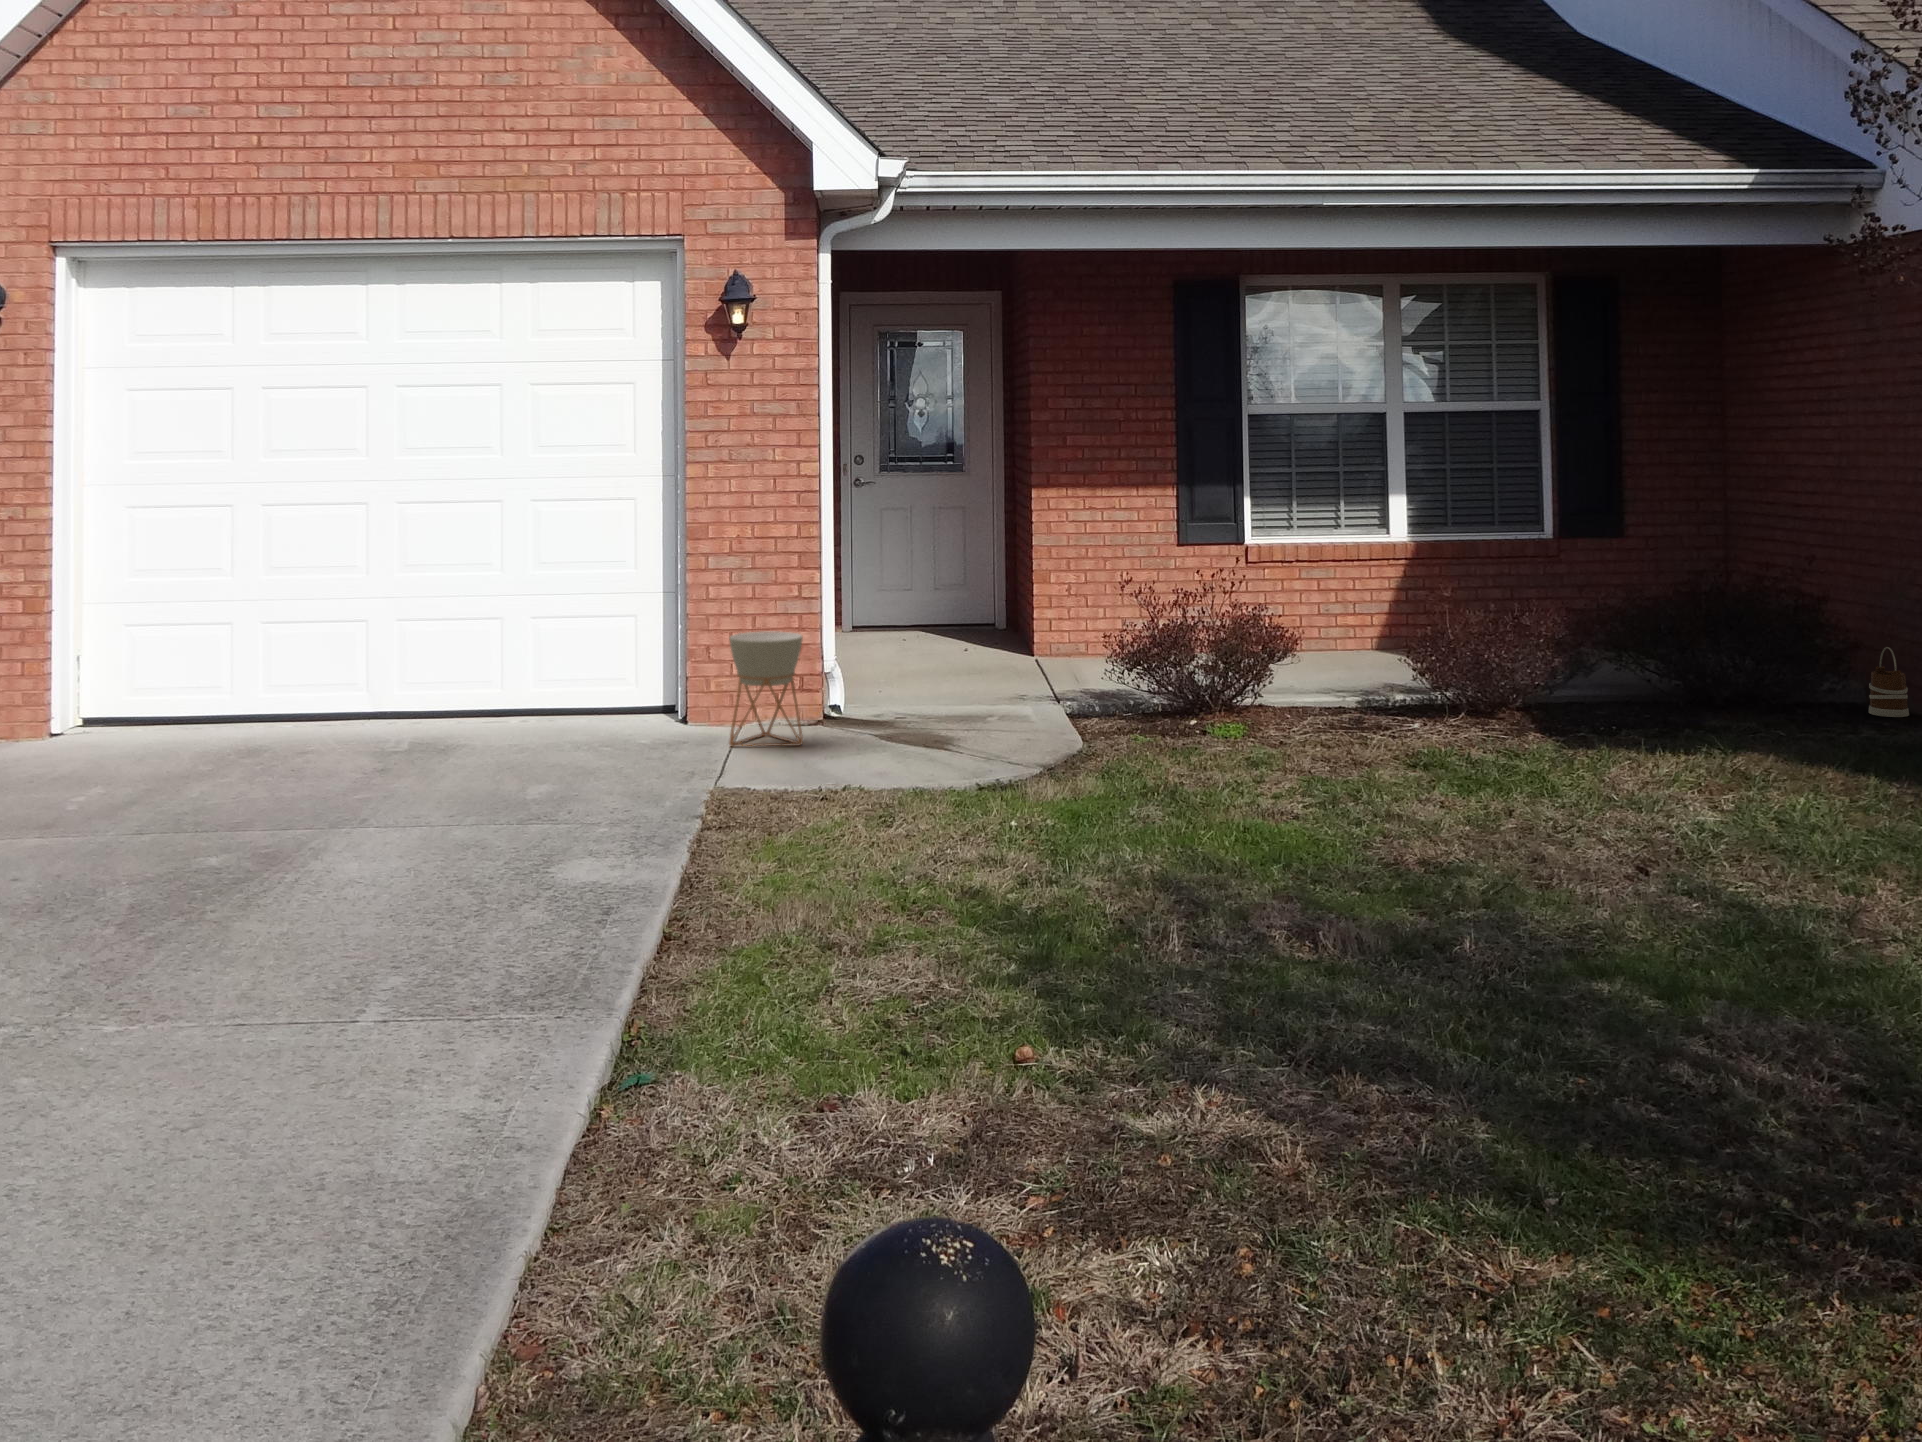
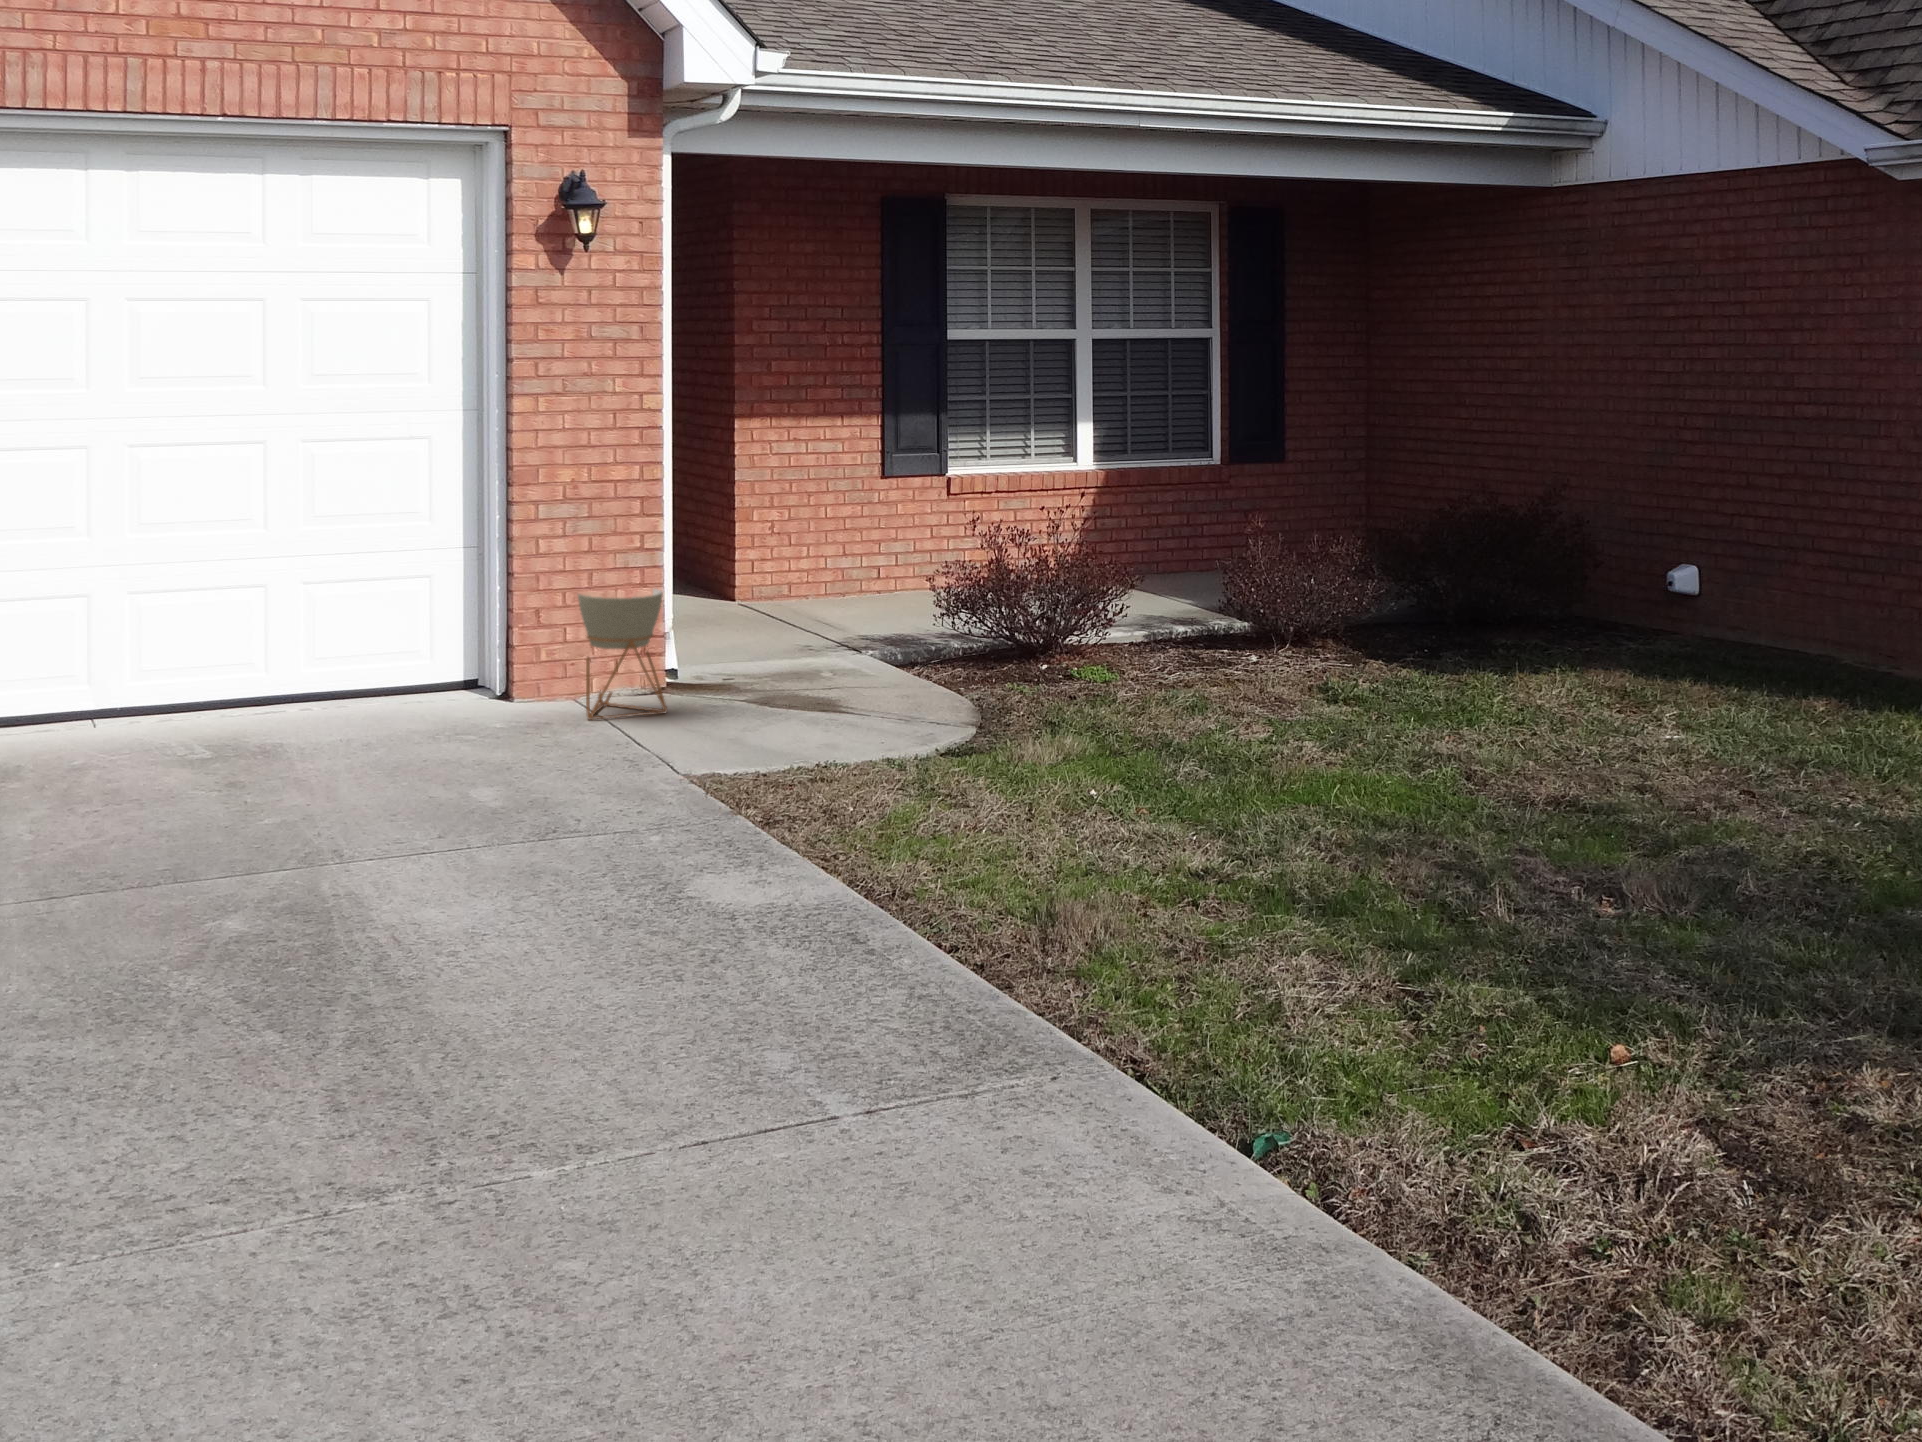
wooden bucket: present [1869,647,1909,717] -> none [1560,557,1595,621]

